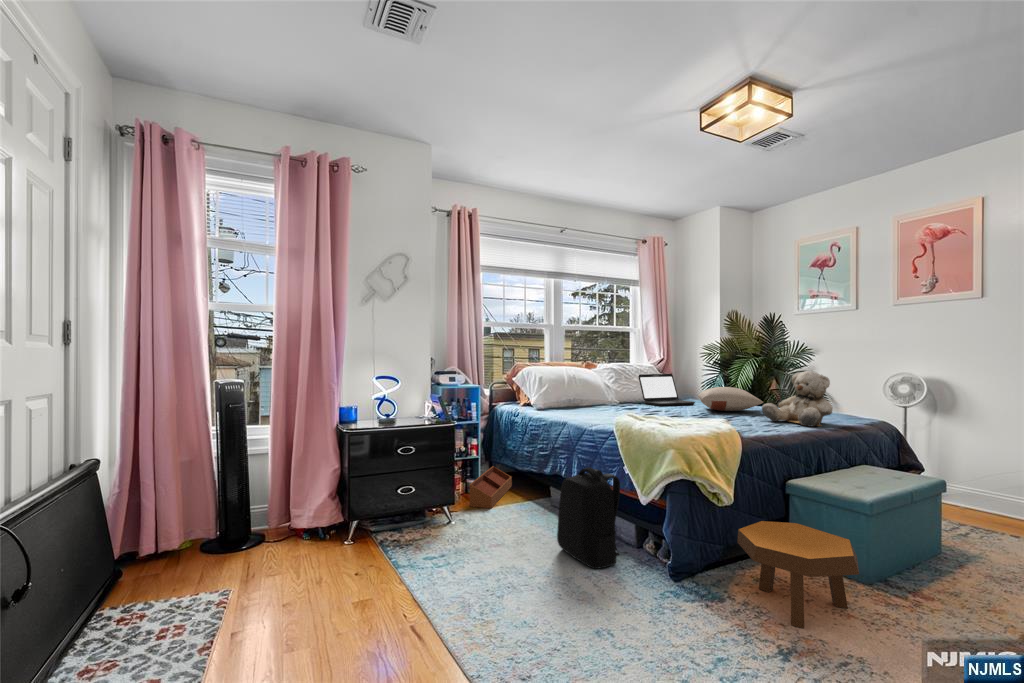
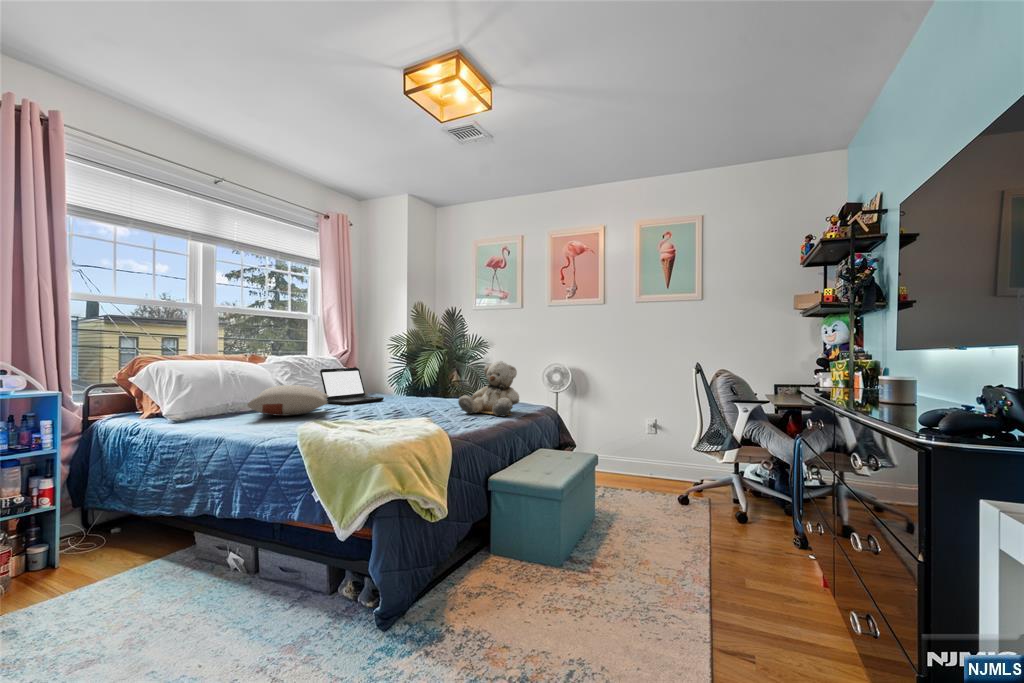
pillow: present [698,387,763,411] -> present [247,385,328,416]
storage bin: present [469,466,512,508] -> none [32,514,125,595]
backpack: present [557,468,627,569] -> none [205,501,315,650]
footstool: present [737,521,859,628] -> none [453,522,572,645]

